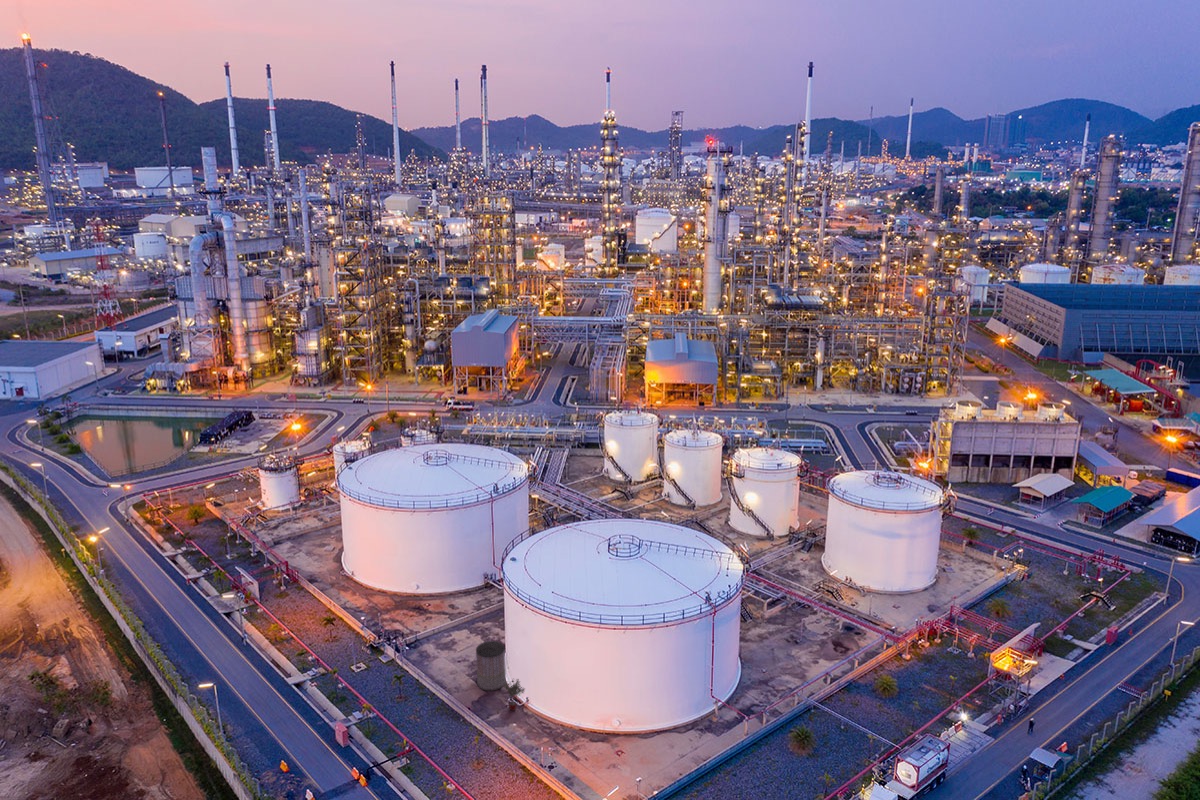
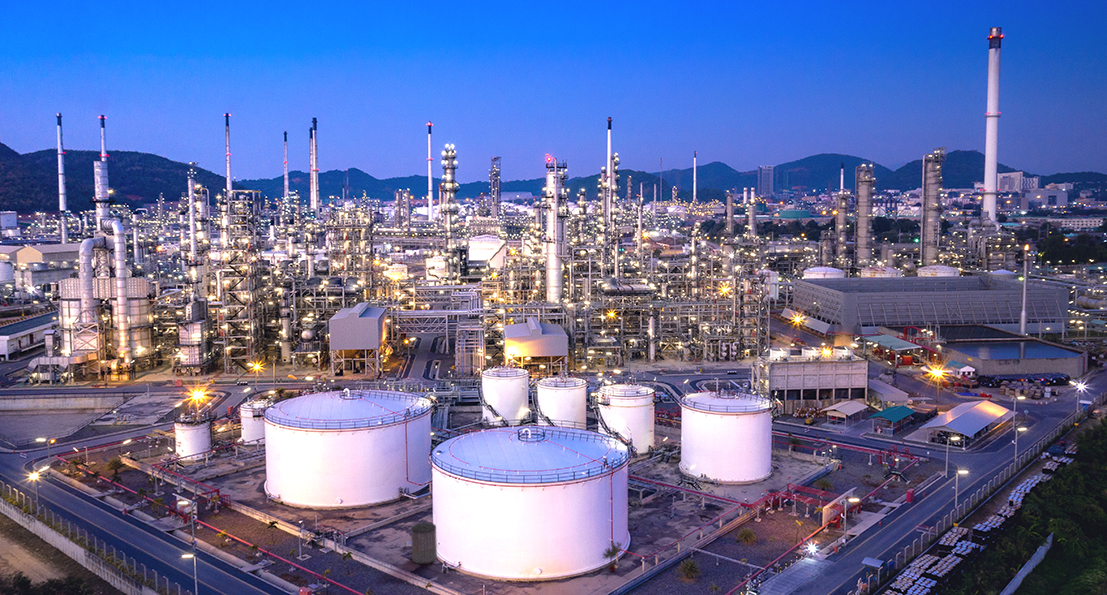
potted tree: present [505,679,524,710] -> present [603,541,621,571]

